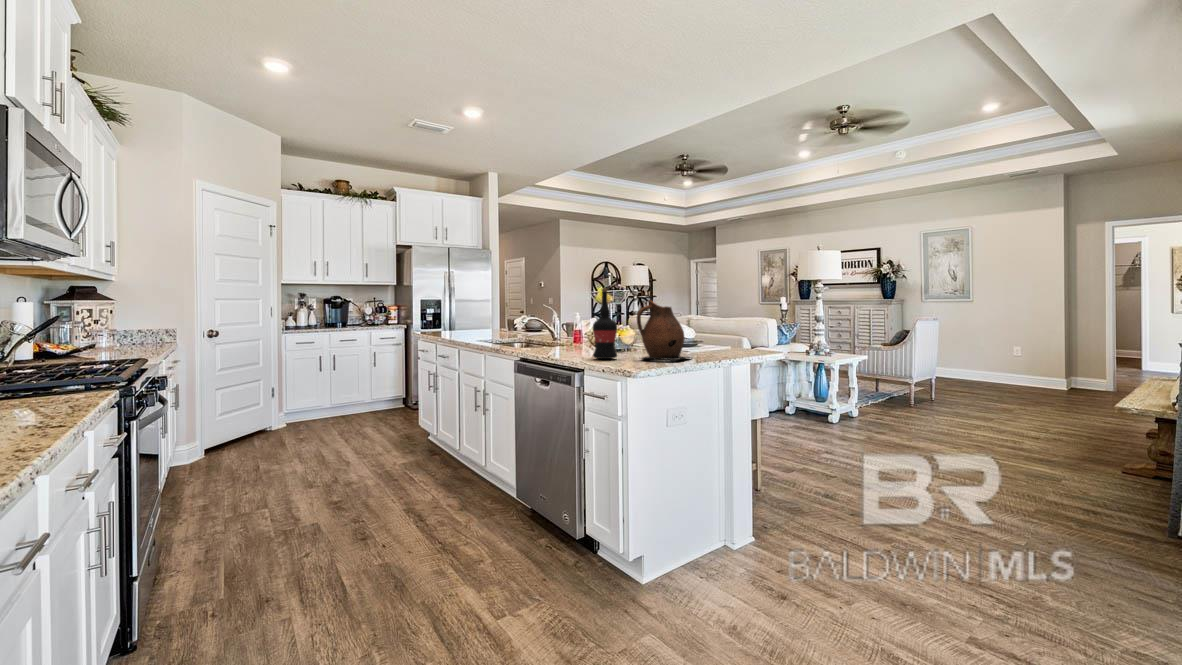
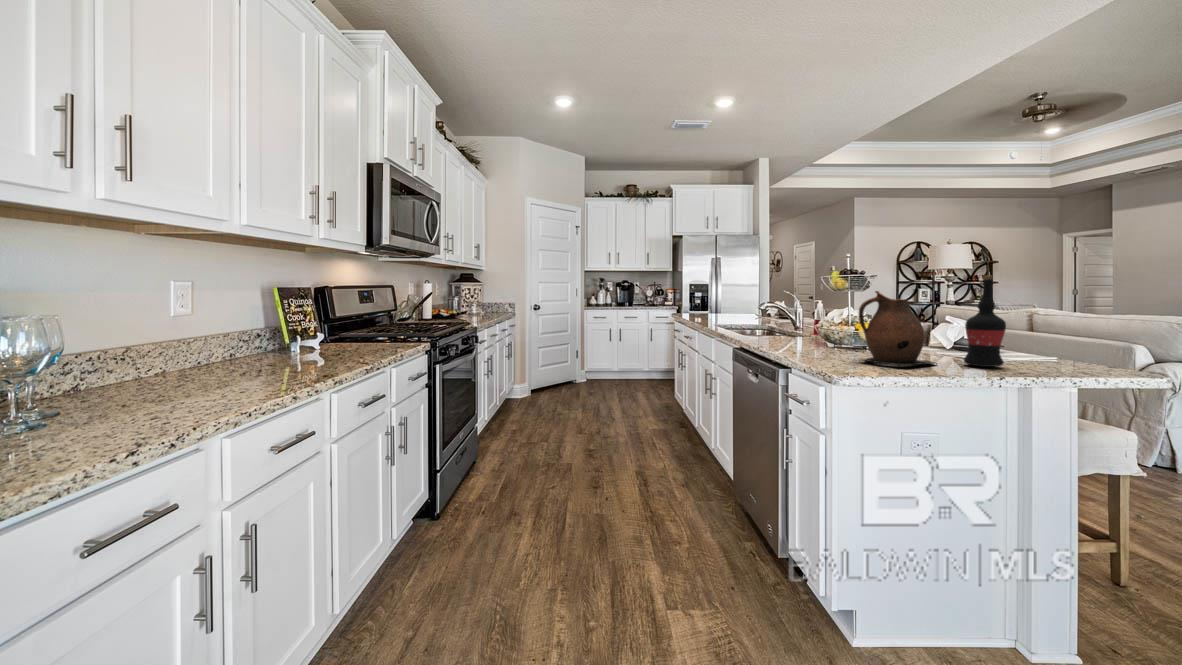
wine bottle: present [593,288,617,359] -> present [964,275,1006,367]

